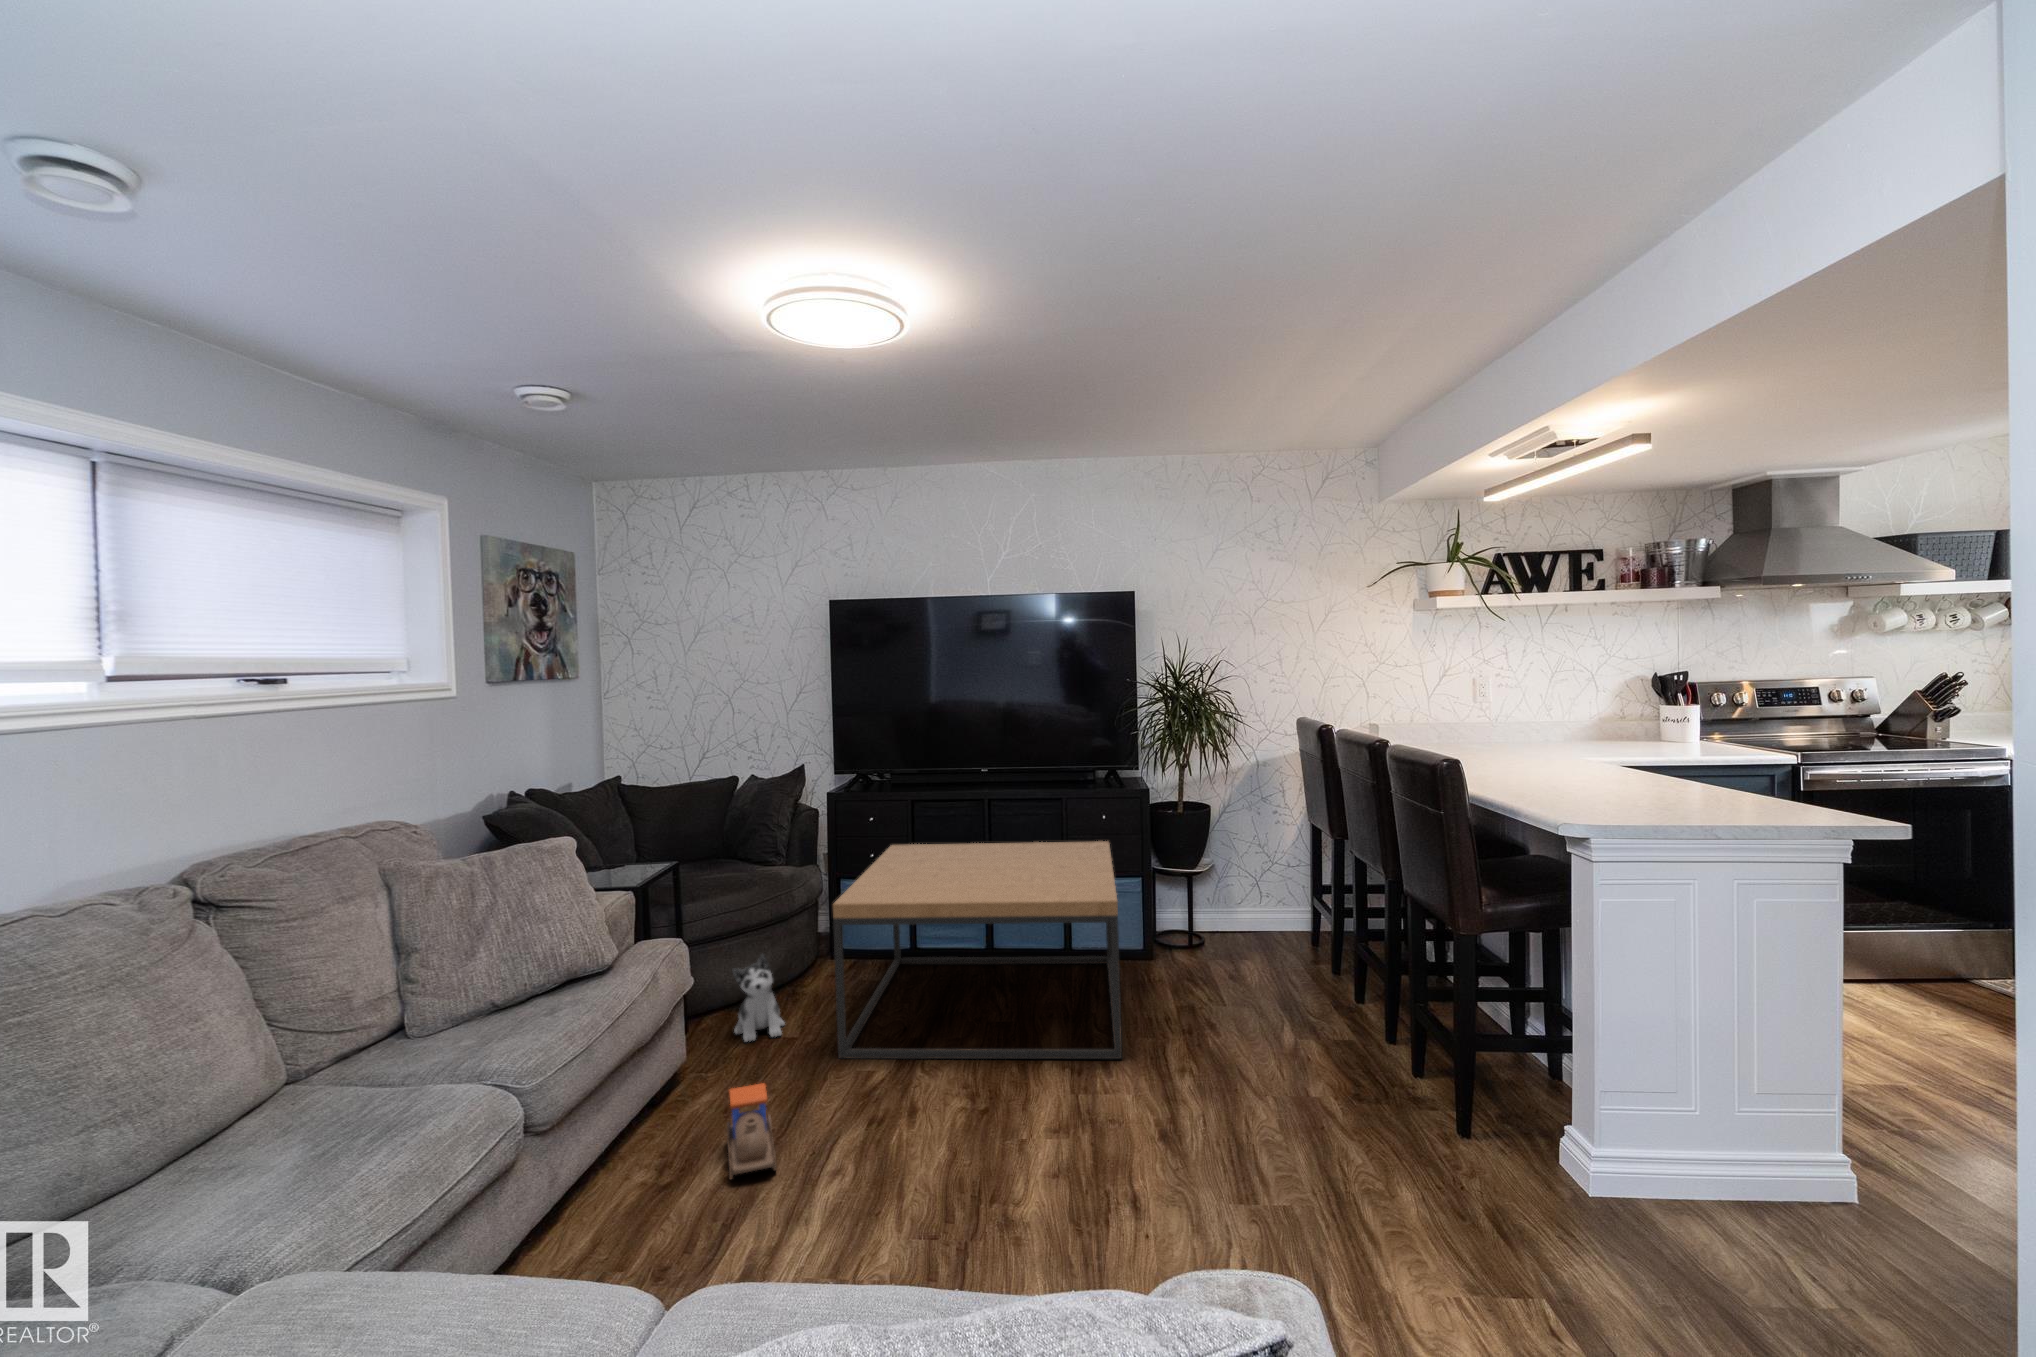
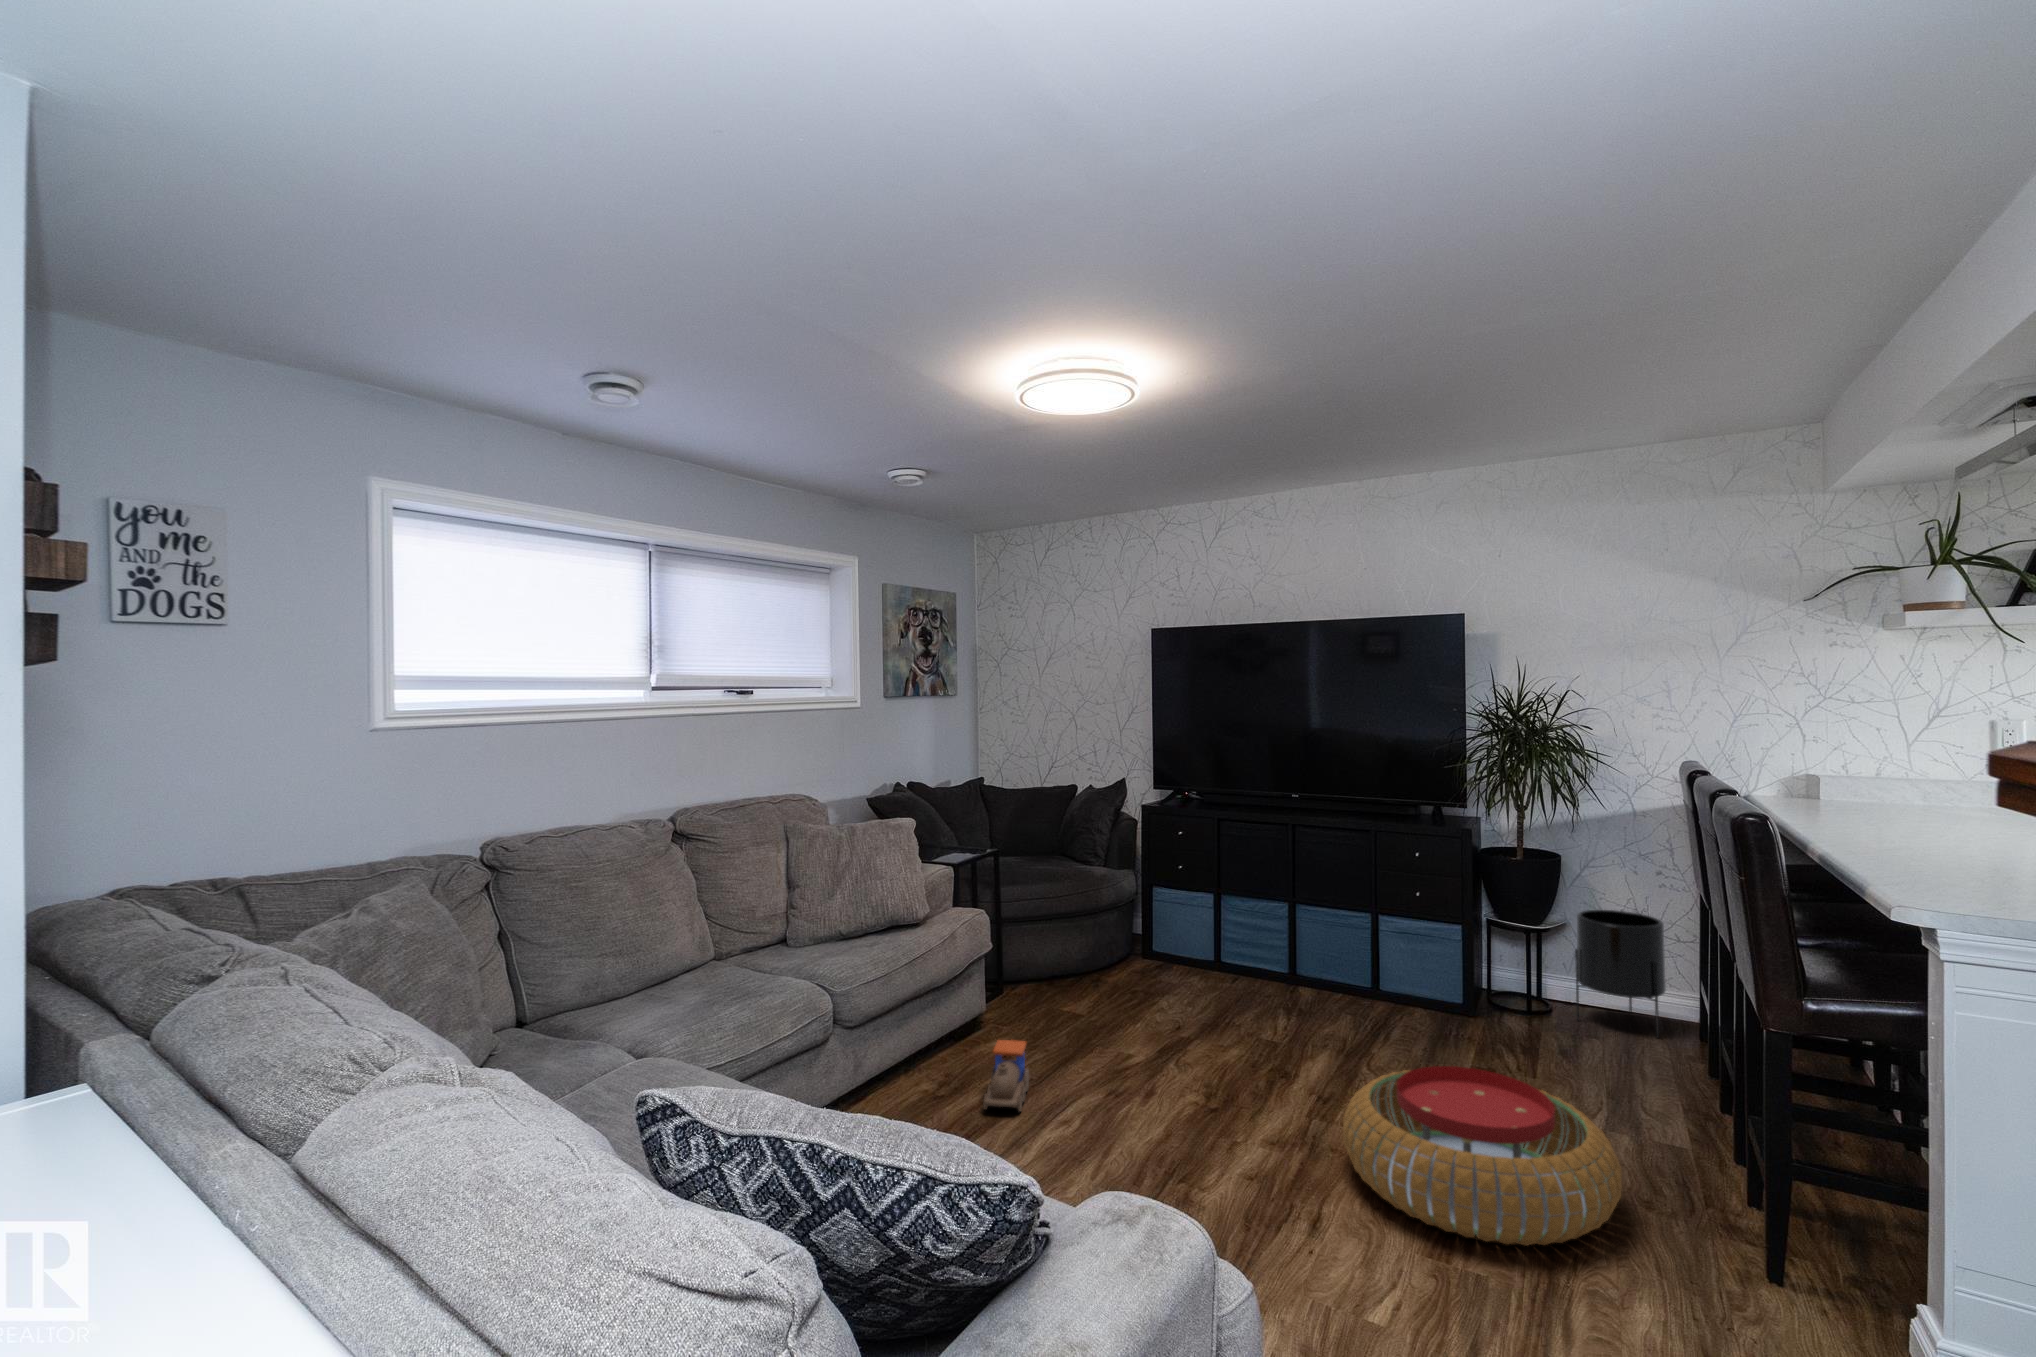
coffee table: present [833,841,1122,1059] -> none [1109,861,1425,1098]
planter: none [1227,848,1295,953] -> present [1575,910,1666,1038]
plush toy: present [732,954,785,1042] -> none [1036,940,1081,1015]
pouf: none [1126,1016,1372,1181] -> present [1343,1066,1622,1246]

